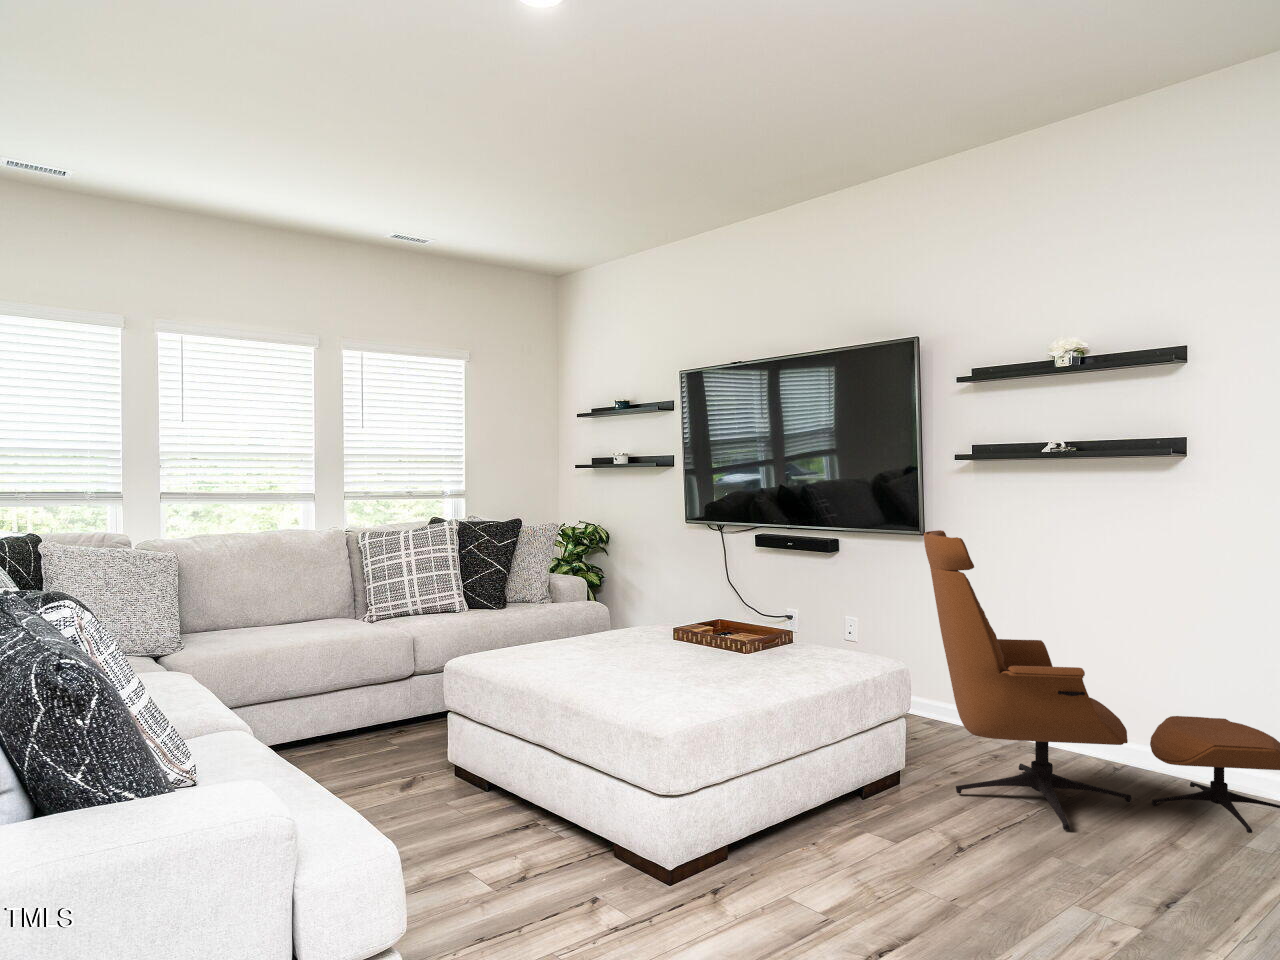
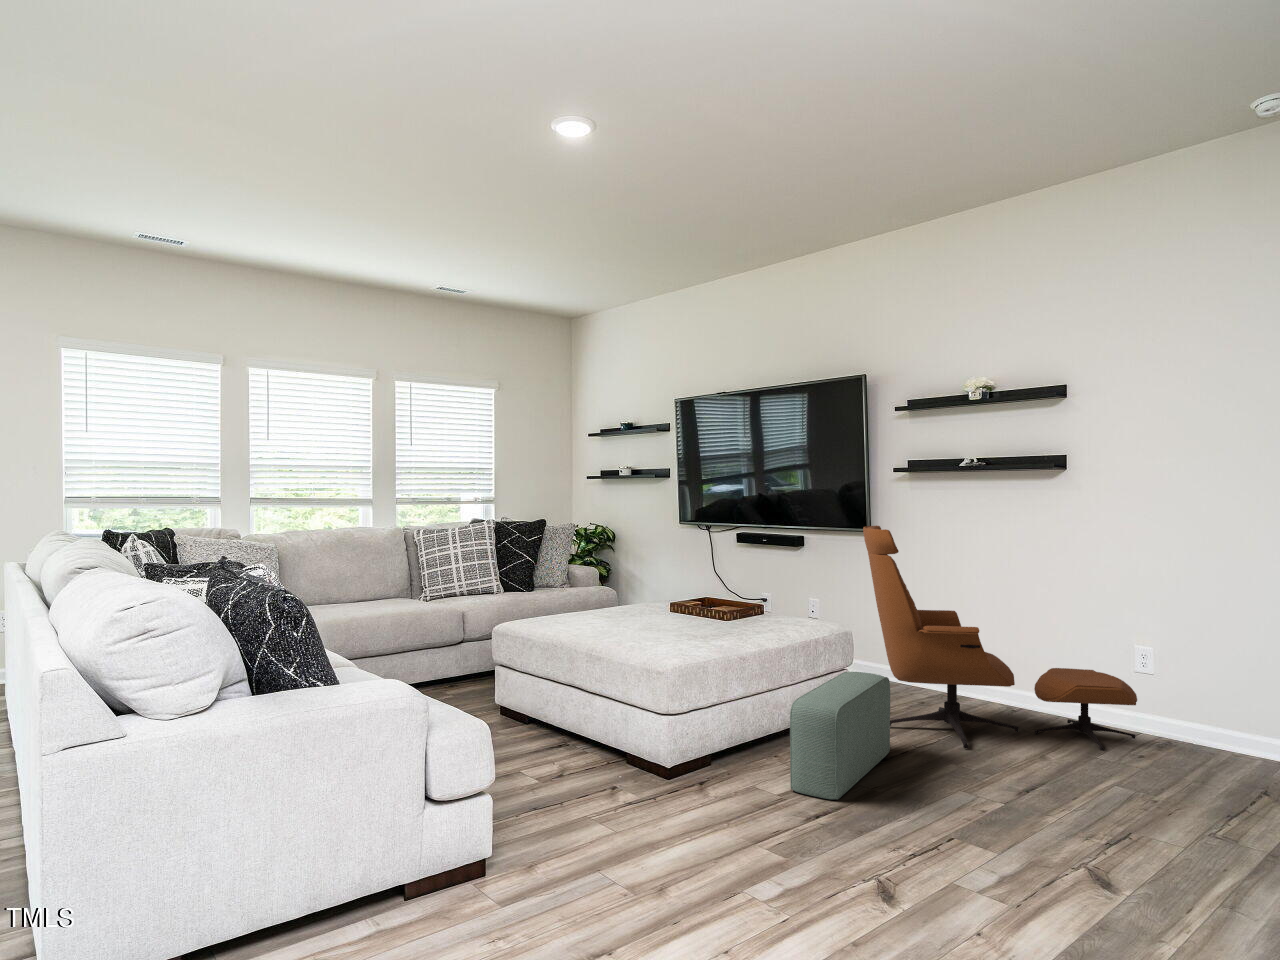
pouf: none [838,728,967,922] -> present [790,672,890,799]

